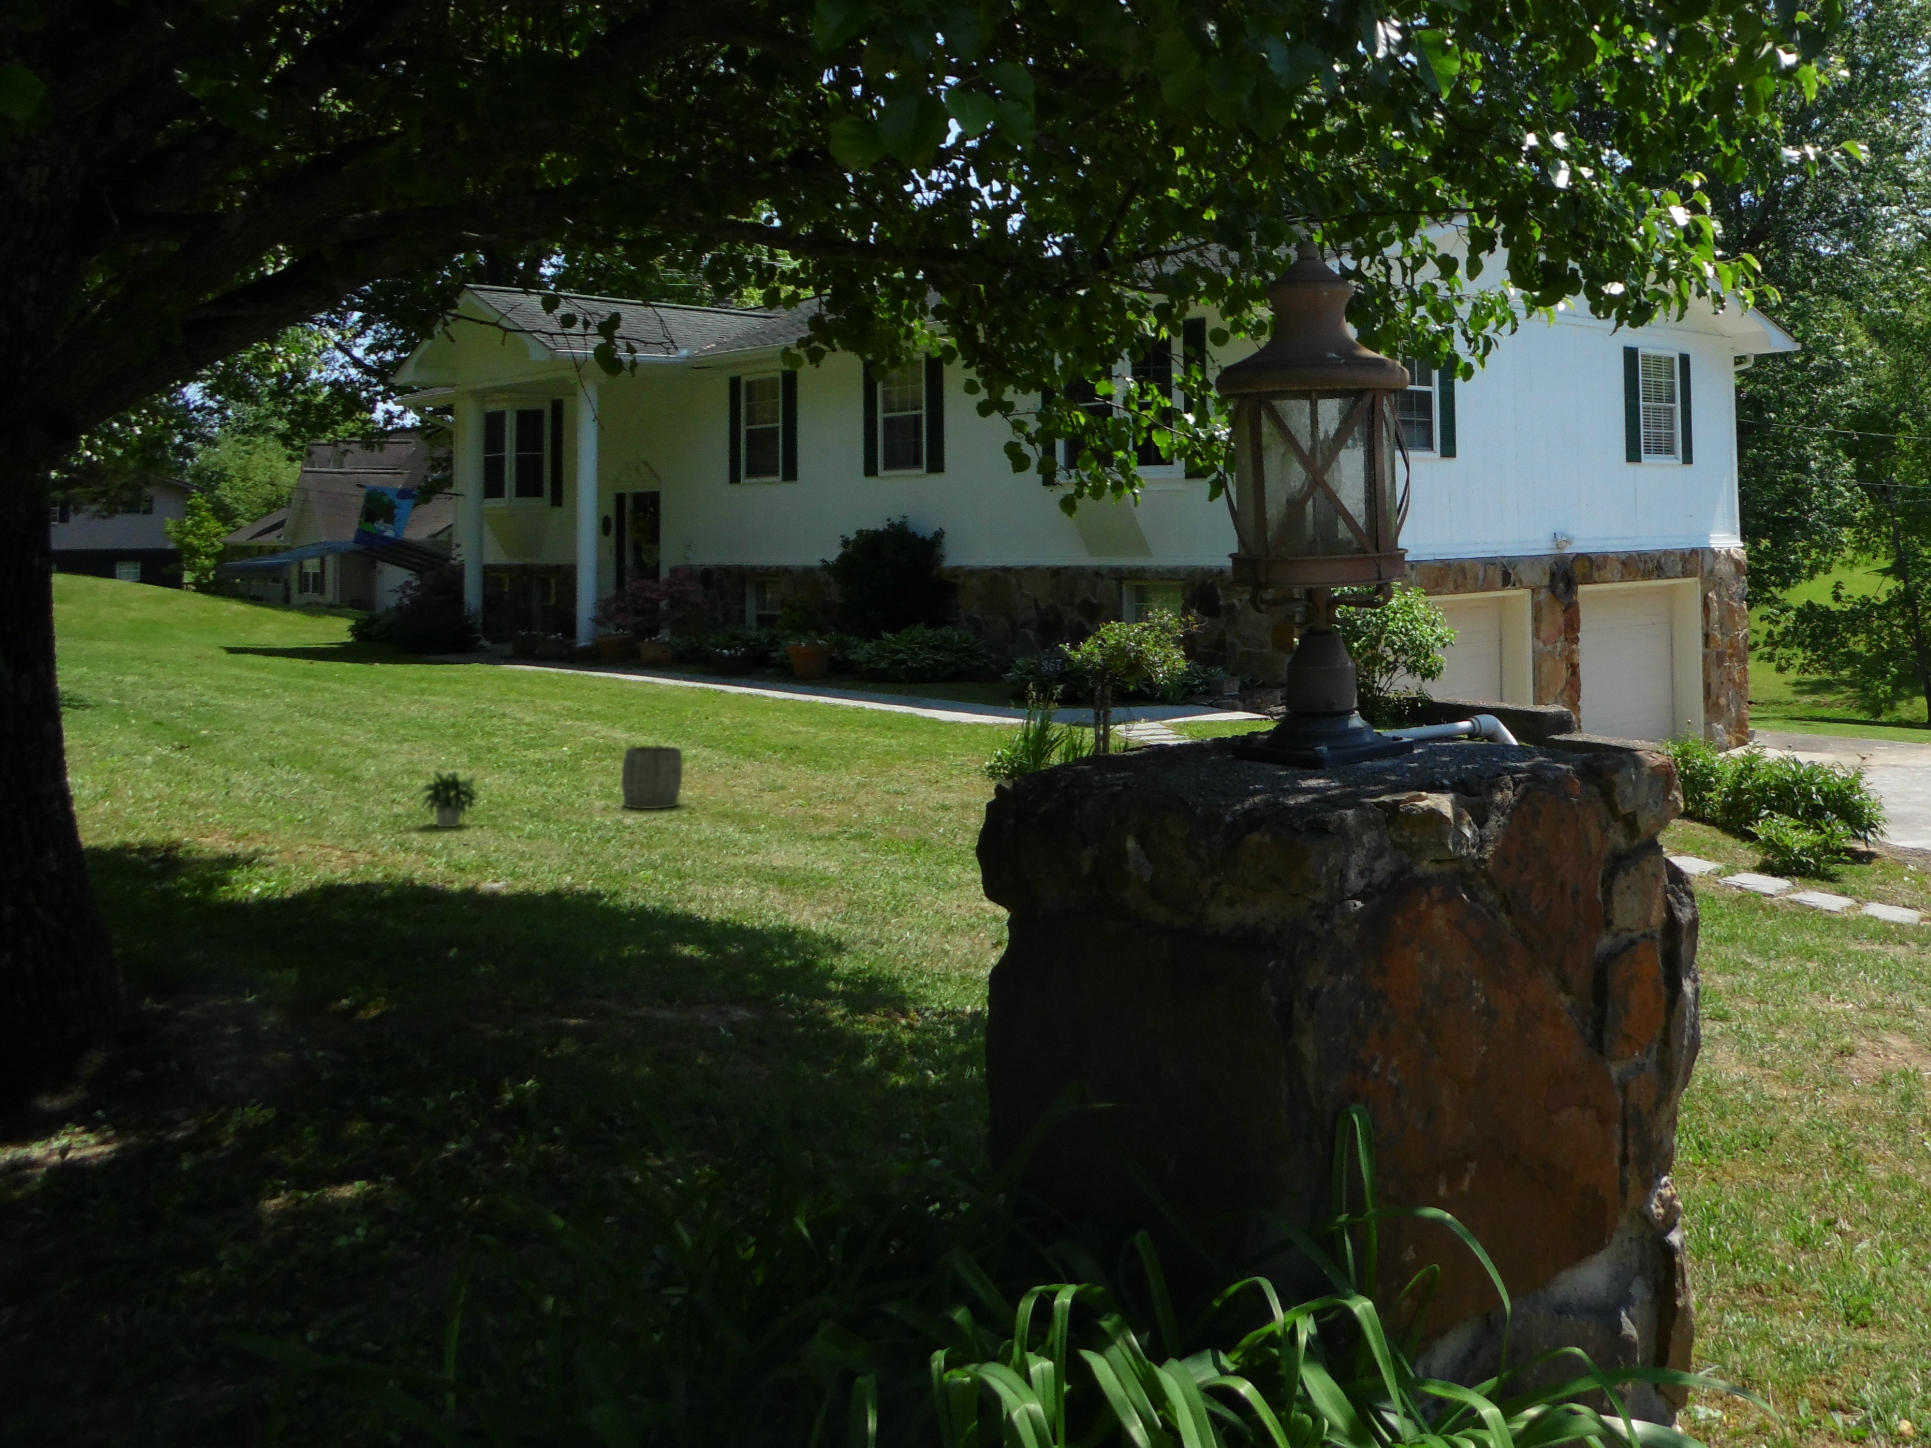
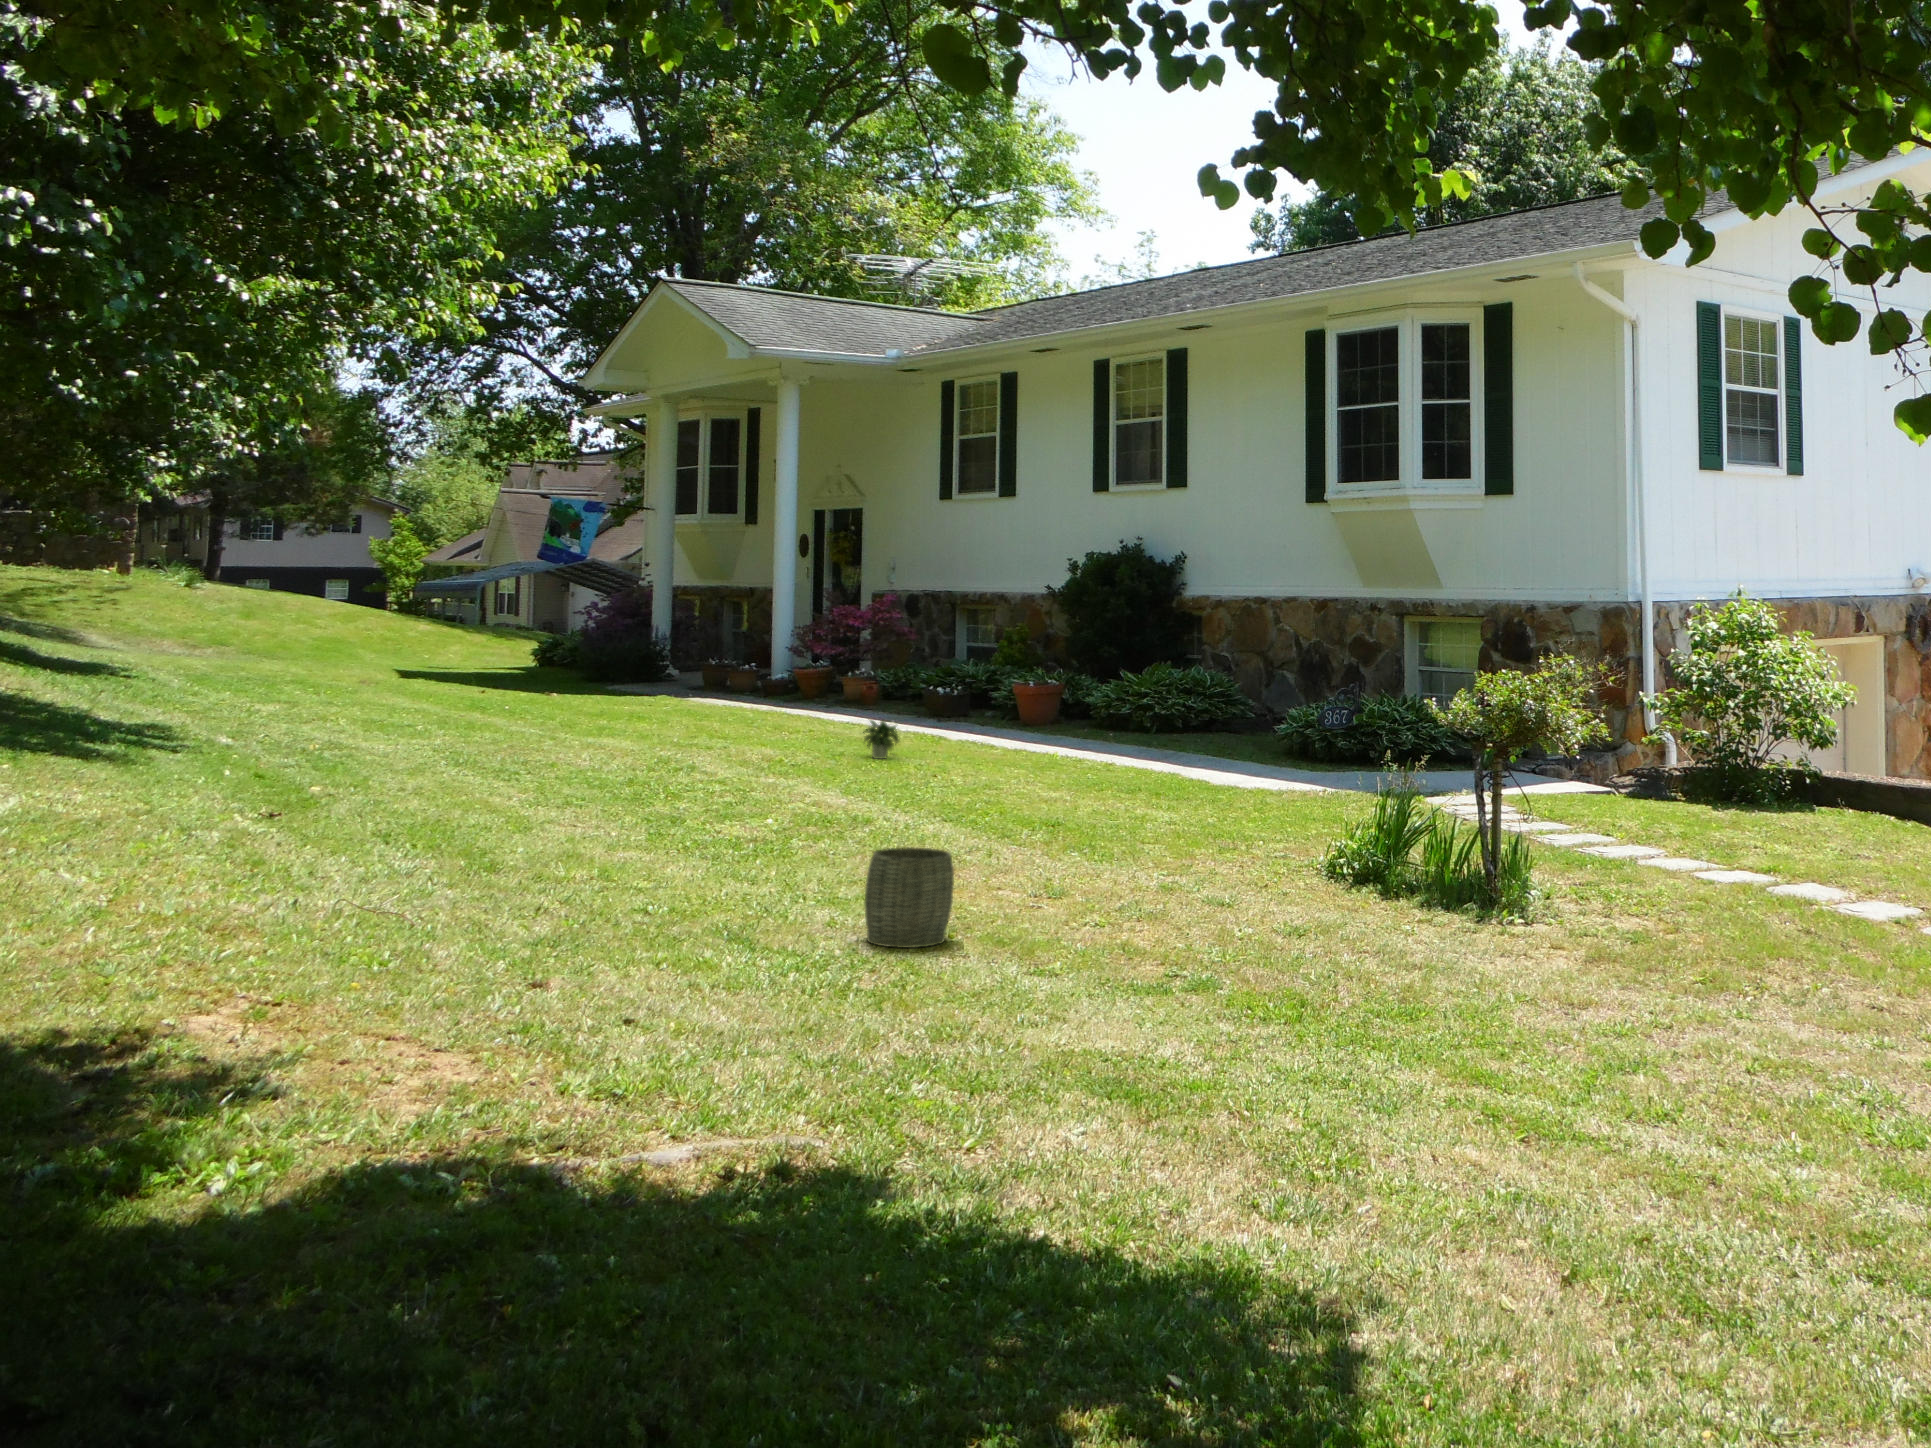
potted plant: present [420,771,477,827] -> present [863,720,899,759]

